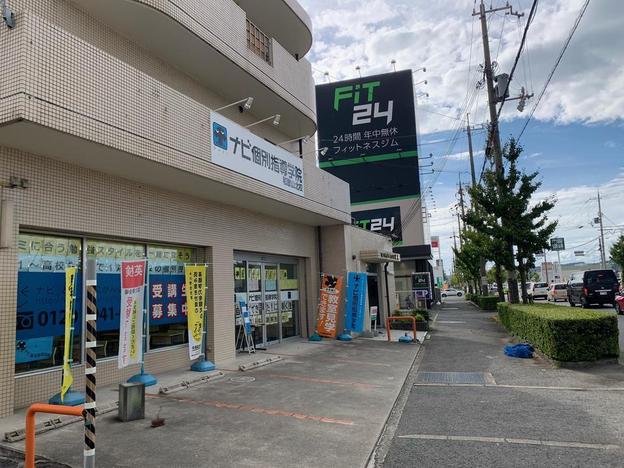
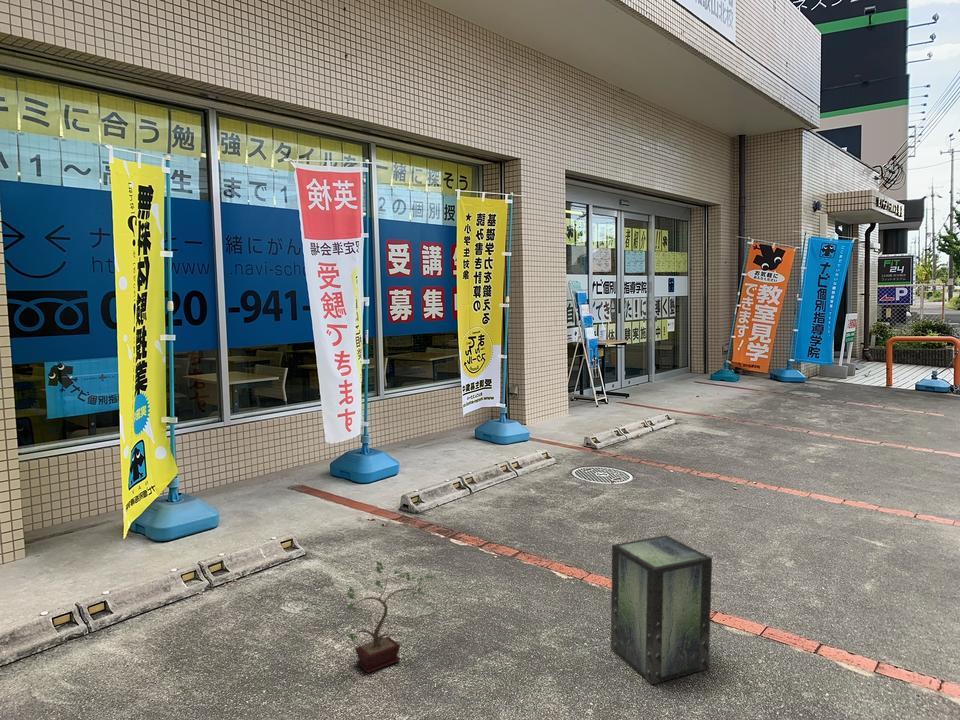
storage box: present [118,381,145,422] -> present [611,535,712,684]

